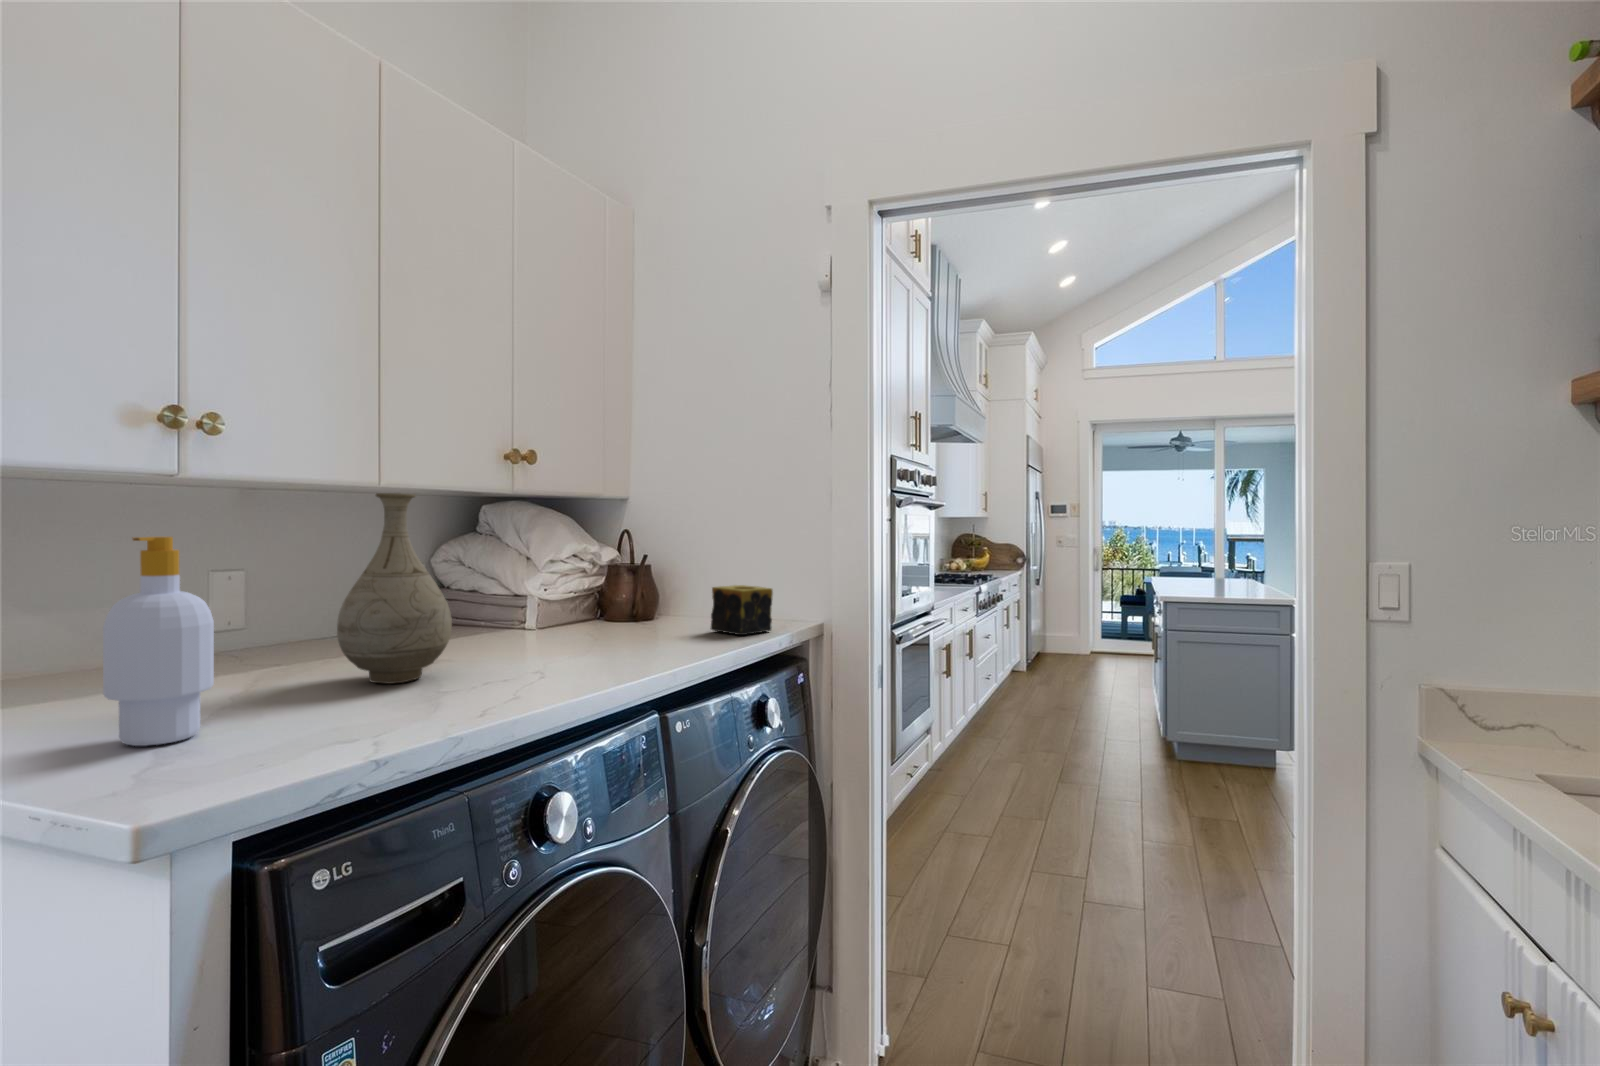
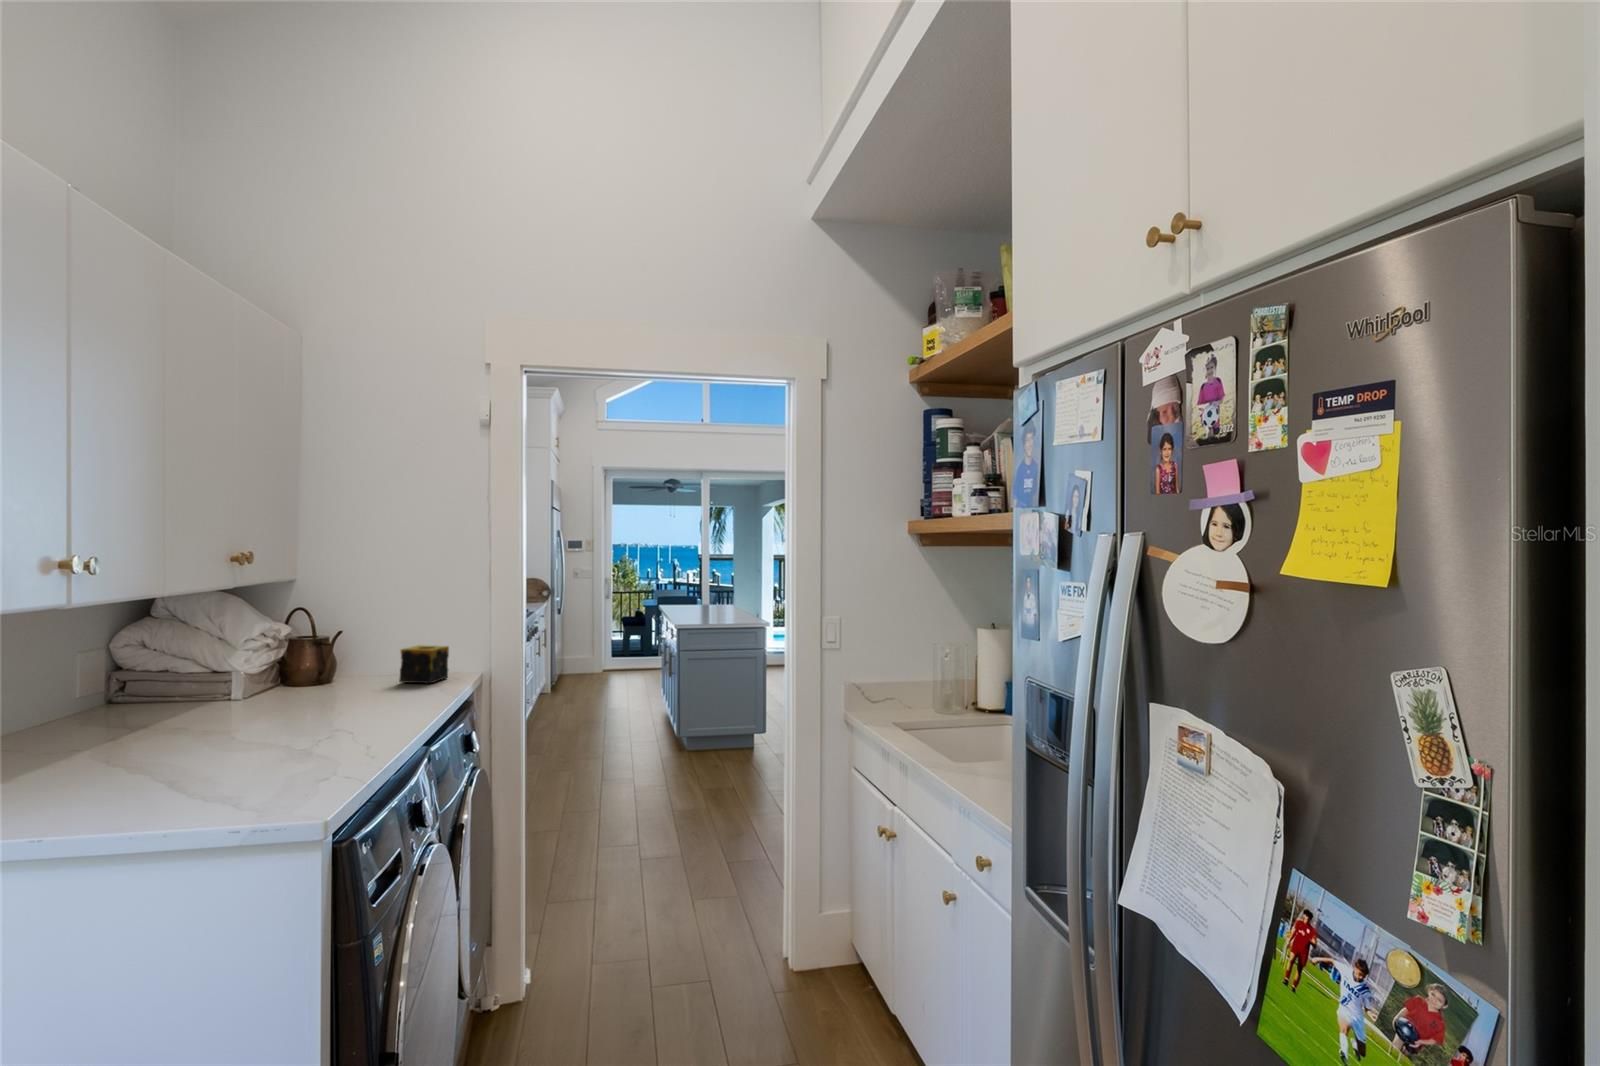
vase: present [337,493,452,684] -> none [163,603,258,749]
soap bottle: present [103,537,214,746] -> none [94,655,171,803]

